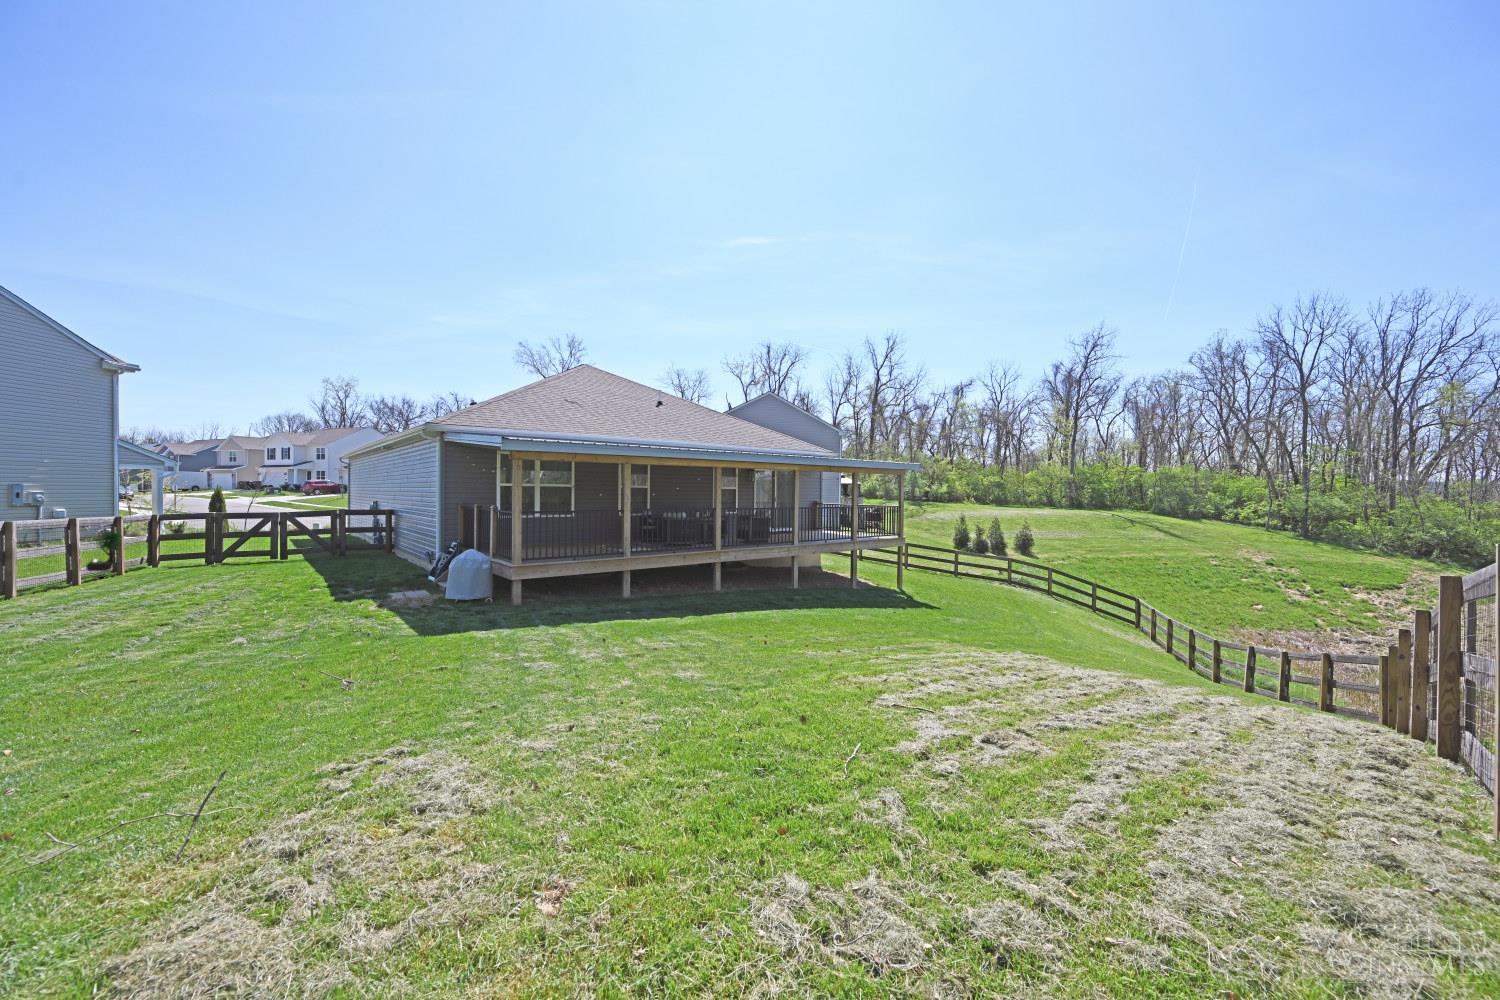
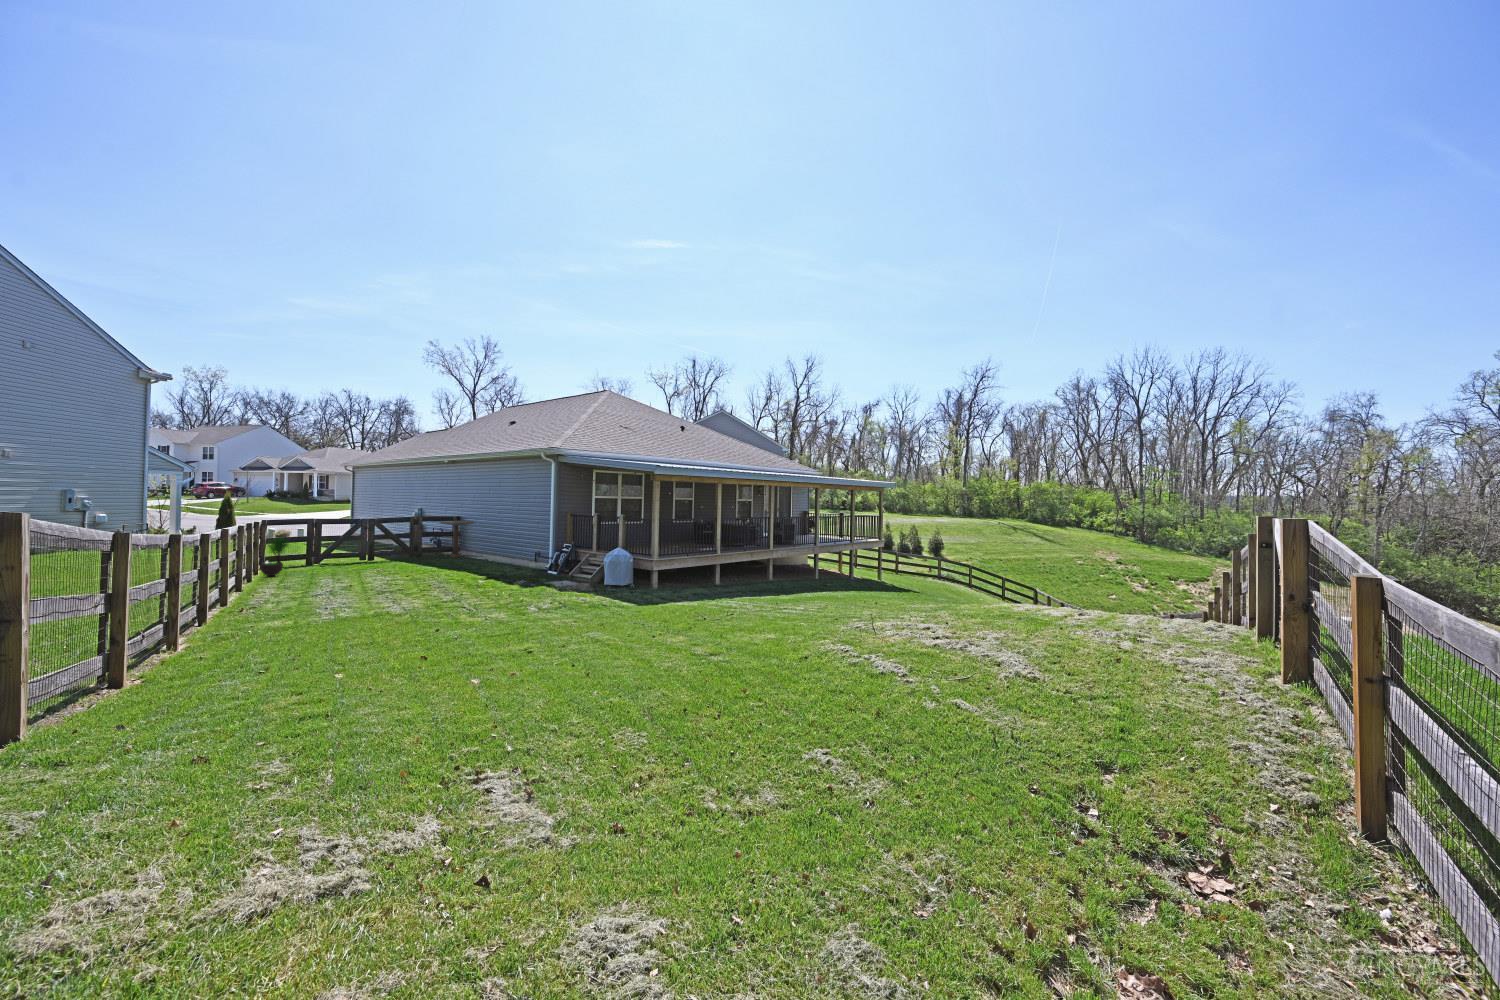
pedestal table: none [367,514,409,556] -> present [440,521,474,557]

